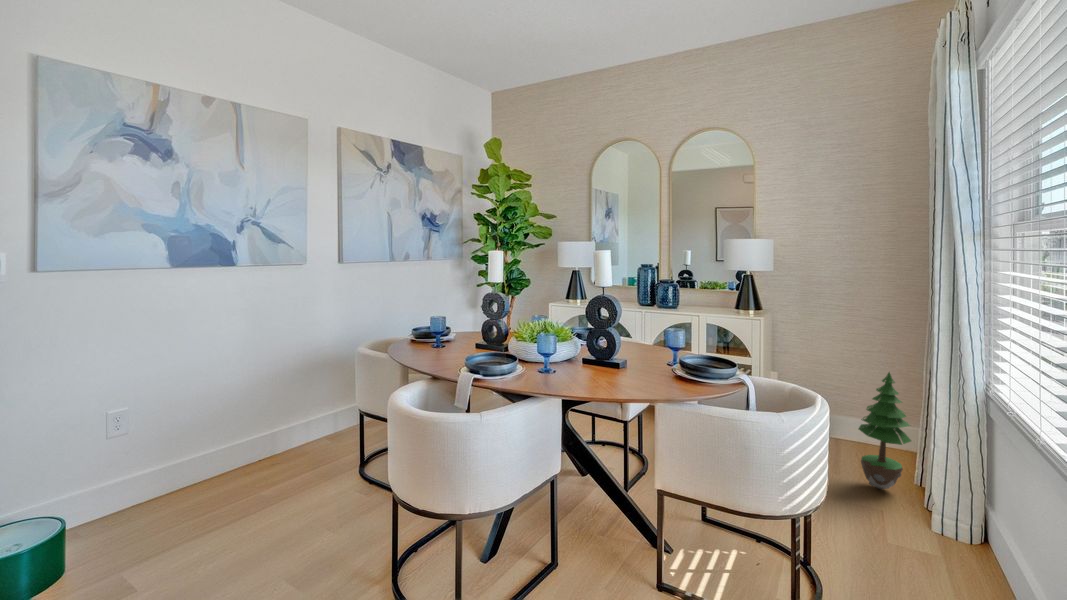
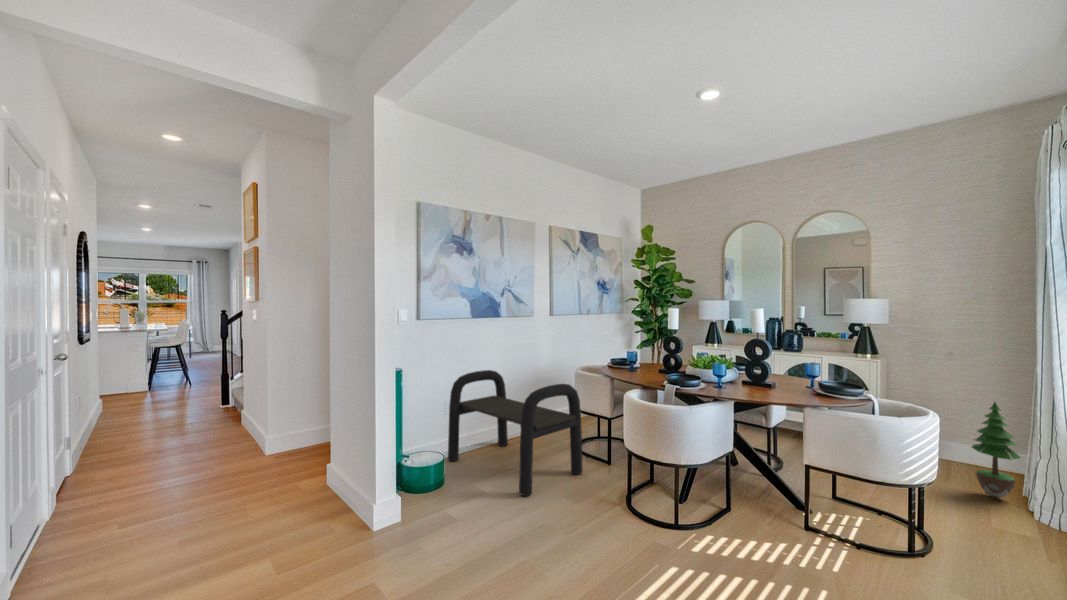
bench: none [133,351,355,568] -> present [448,370,583,496]

